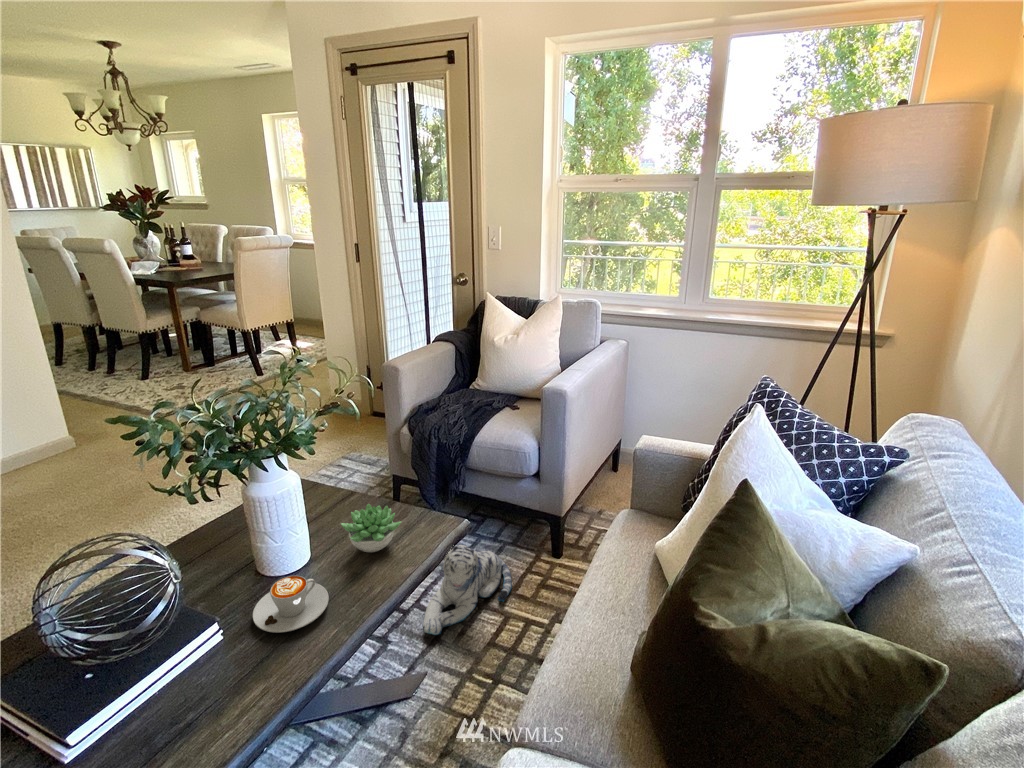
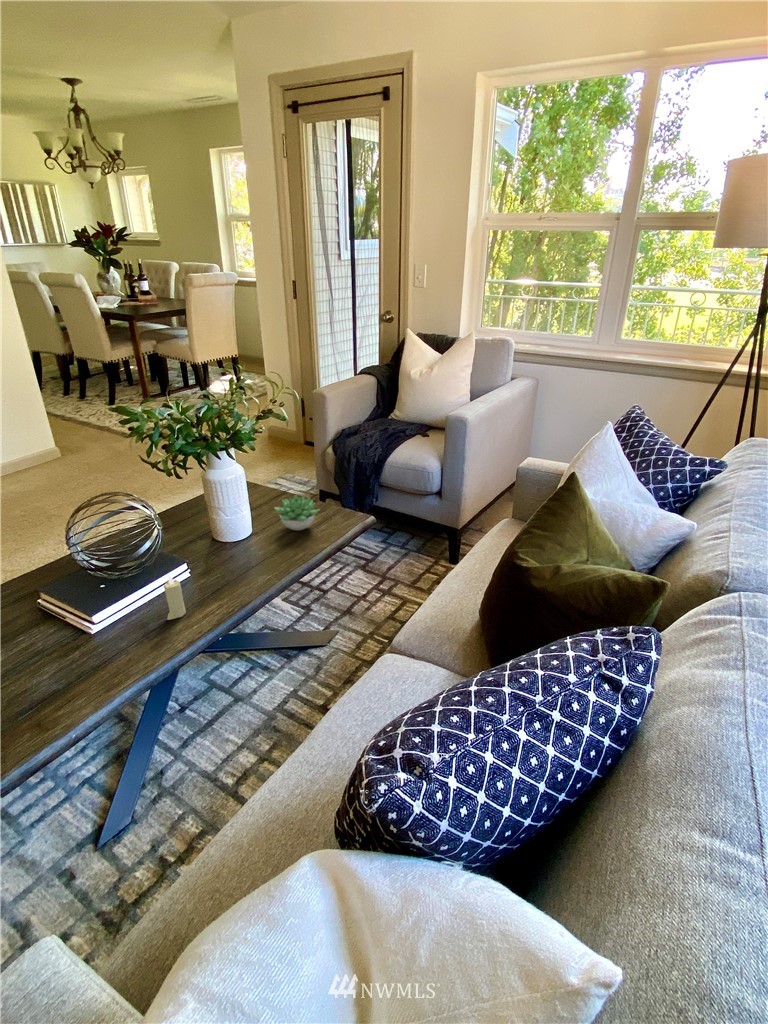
plush toy: present [423,545,512,635] -> none [337,541,412,608]
coffee cup: present [253,576,329,632] -> none [212,537,264,572]
candle: none [173,670,209,738] -> present [164,576,186,620]

